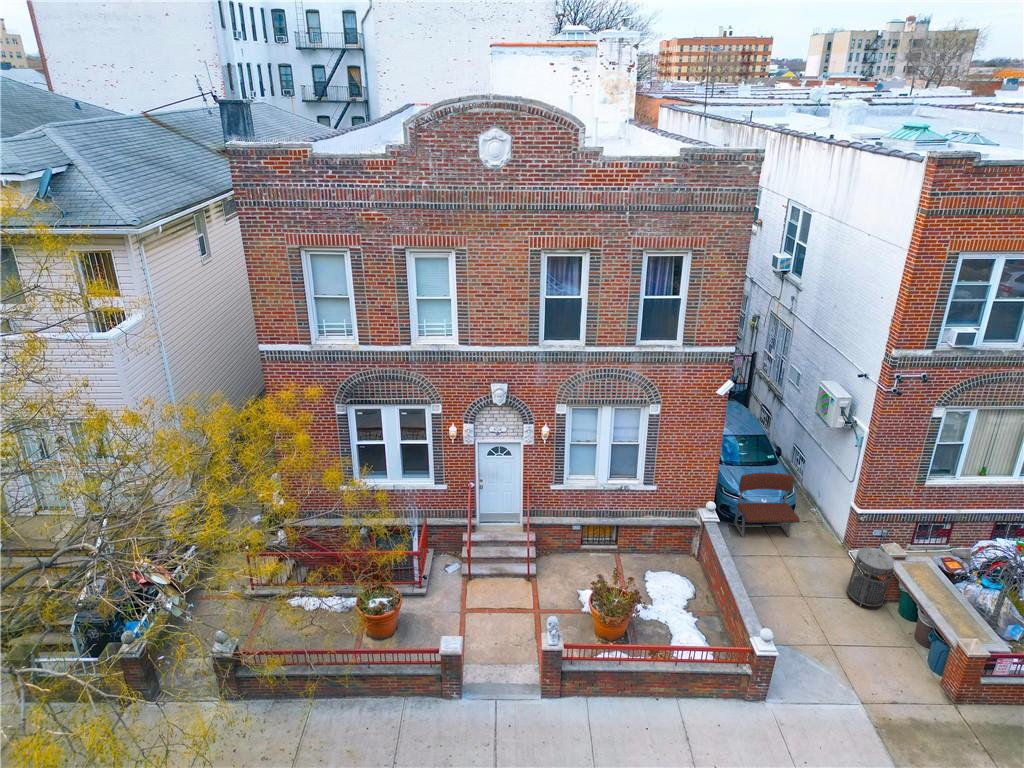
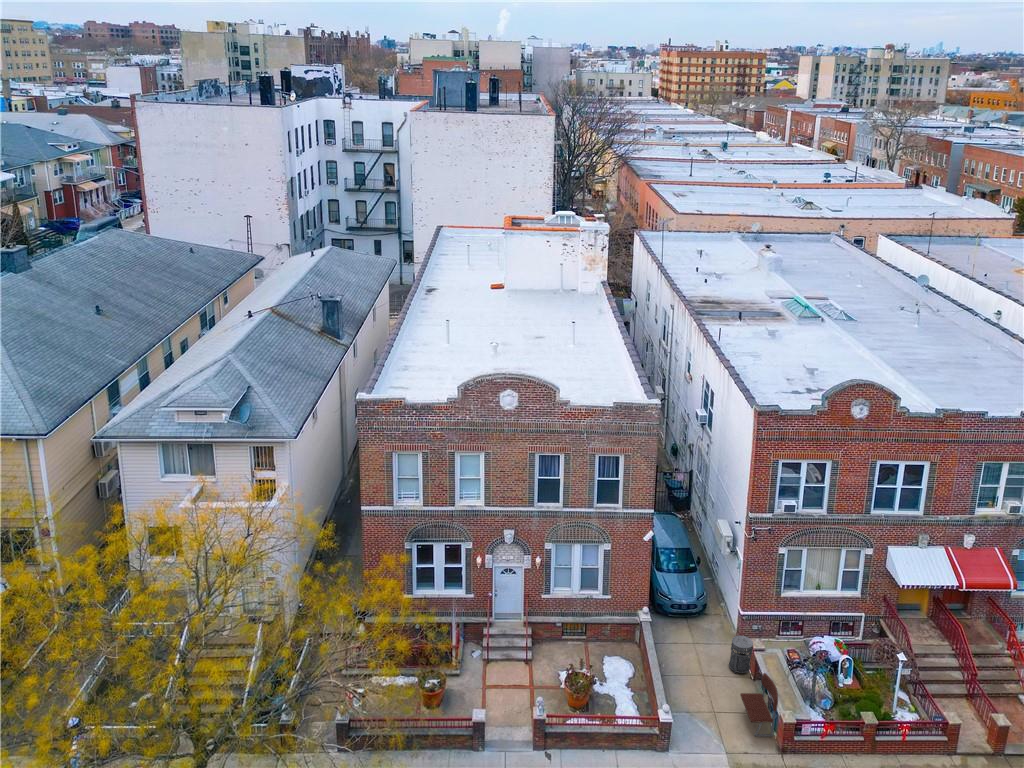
bench: present [734,472,800,537] -> present [740,673,778,736]

